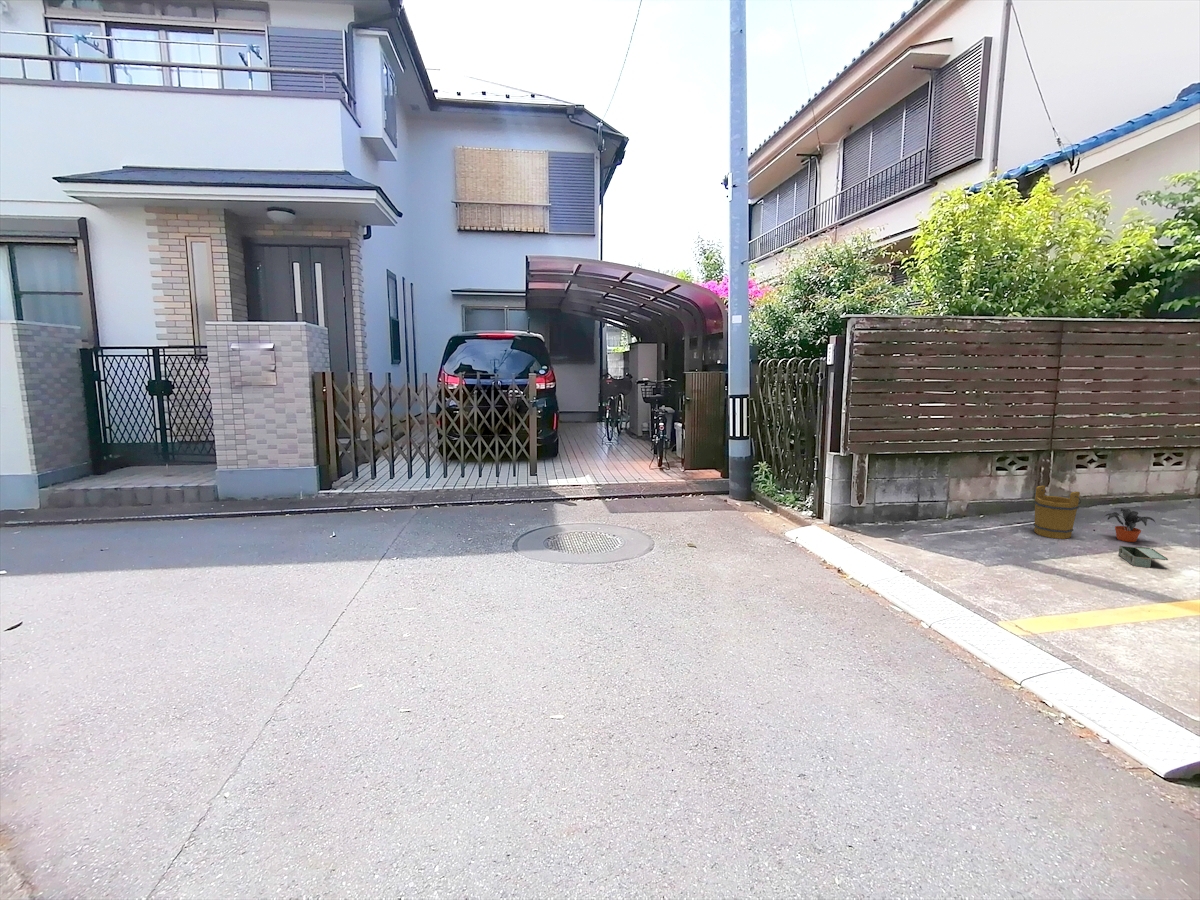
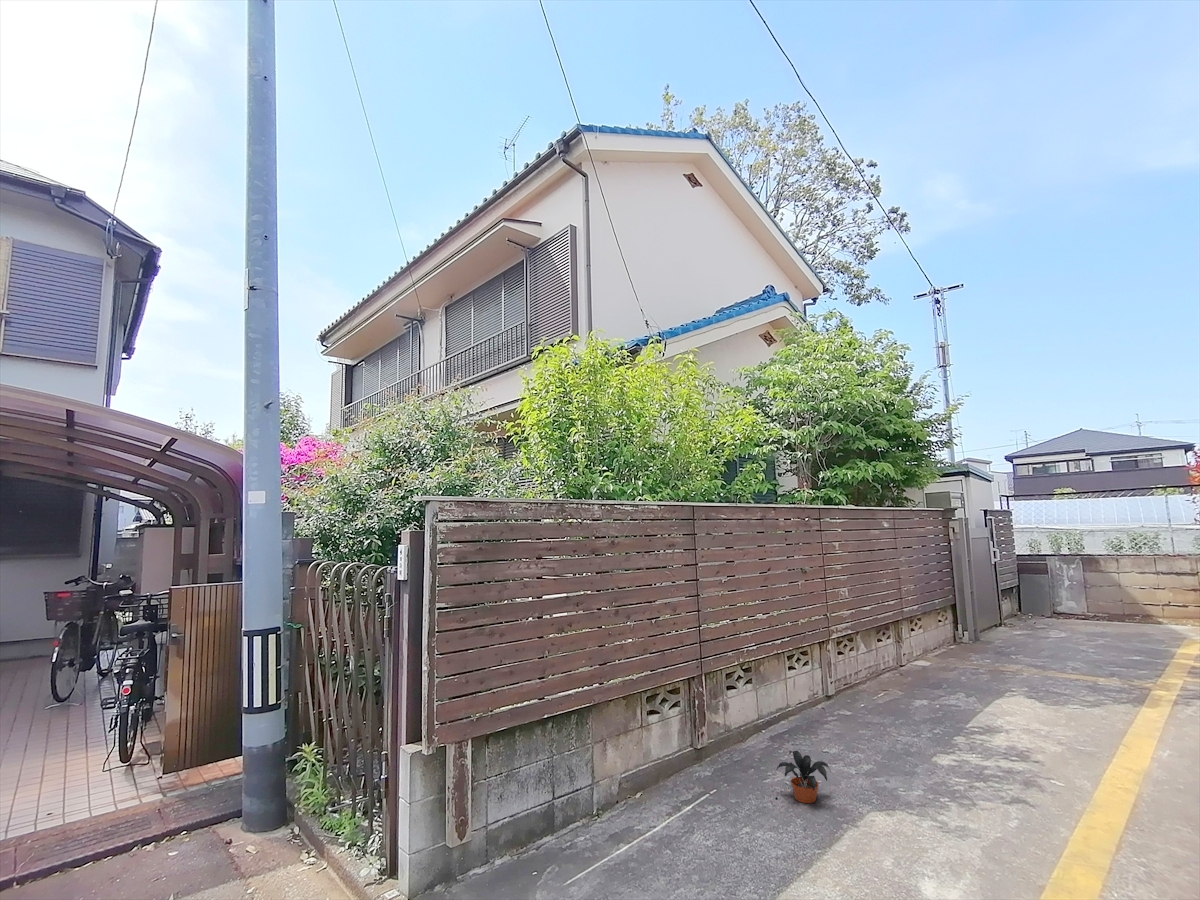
bucket: present [1034,486,1081,539] -> none [703,736,756,824]
toolbox: present [1119,546,1168,568] -> none [820,827,885,876]

